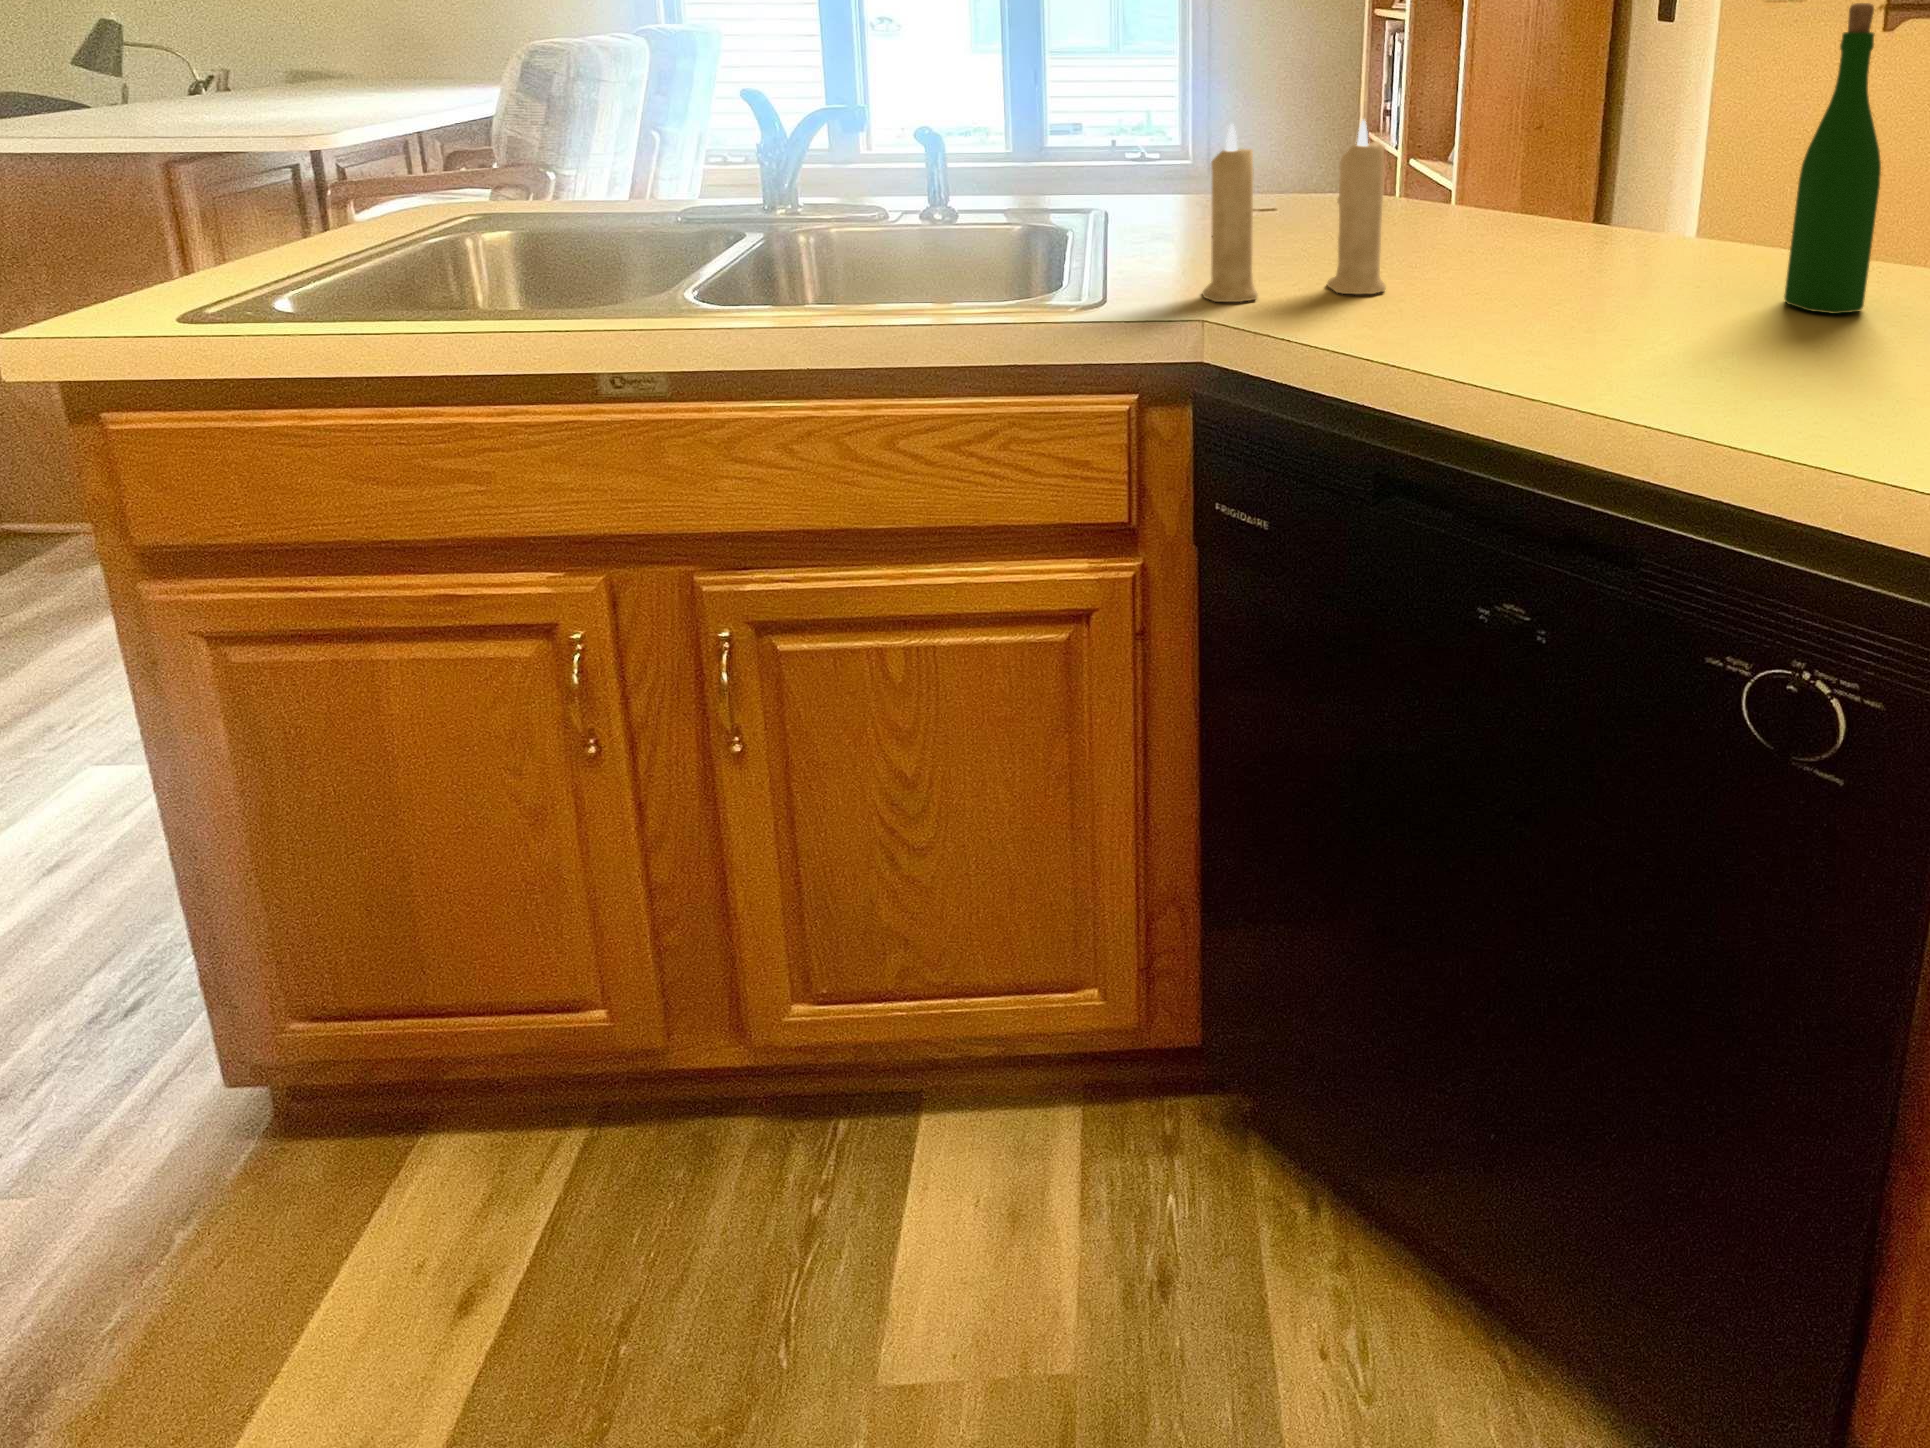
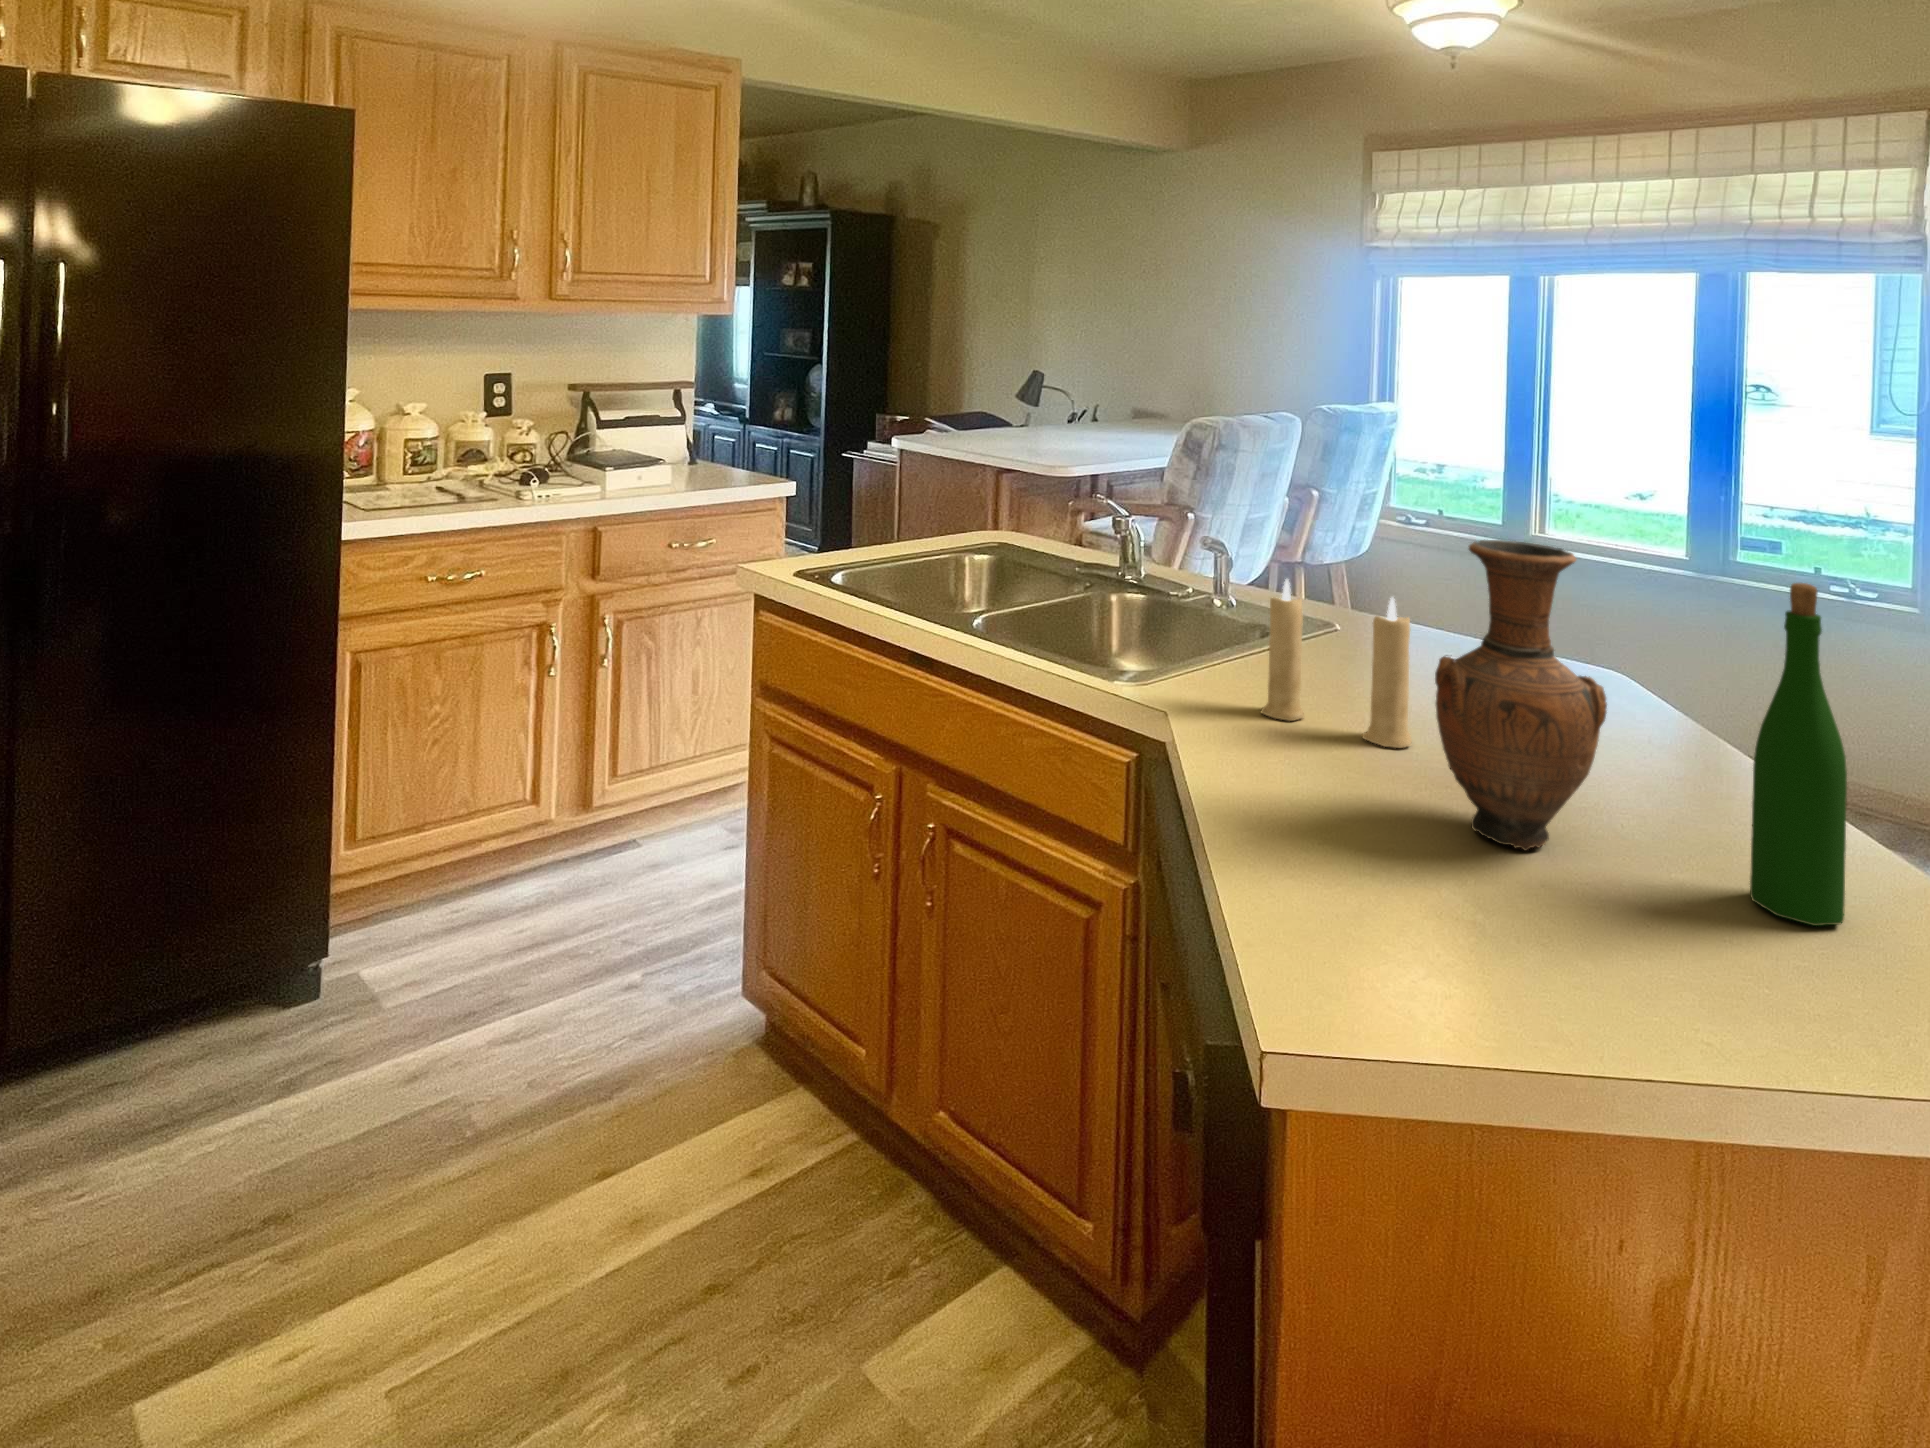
vase: none [1545,5,1722,333] -> present [1435,540,1607,851]

